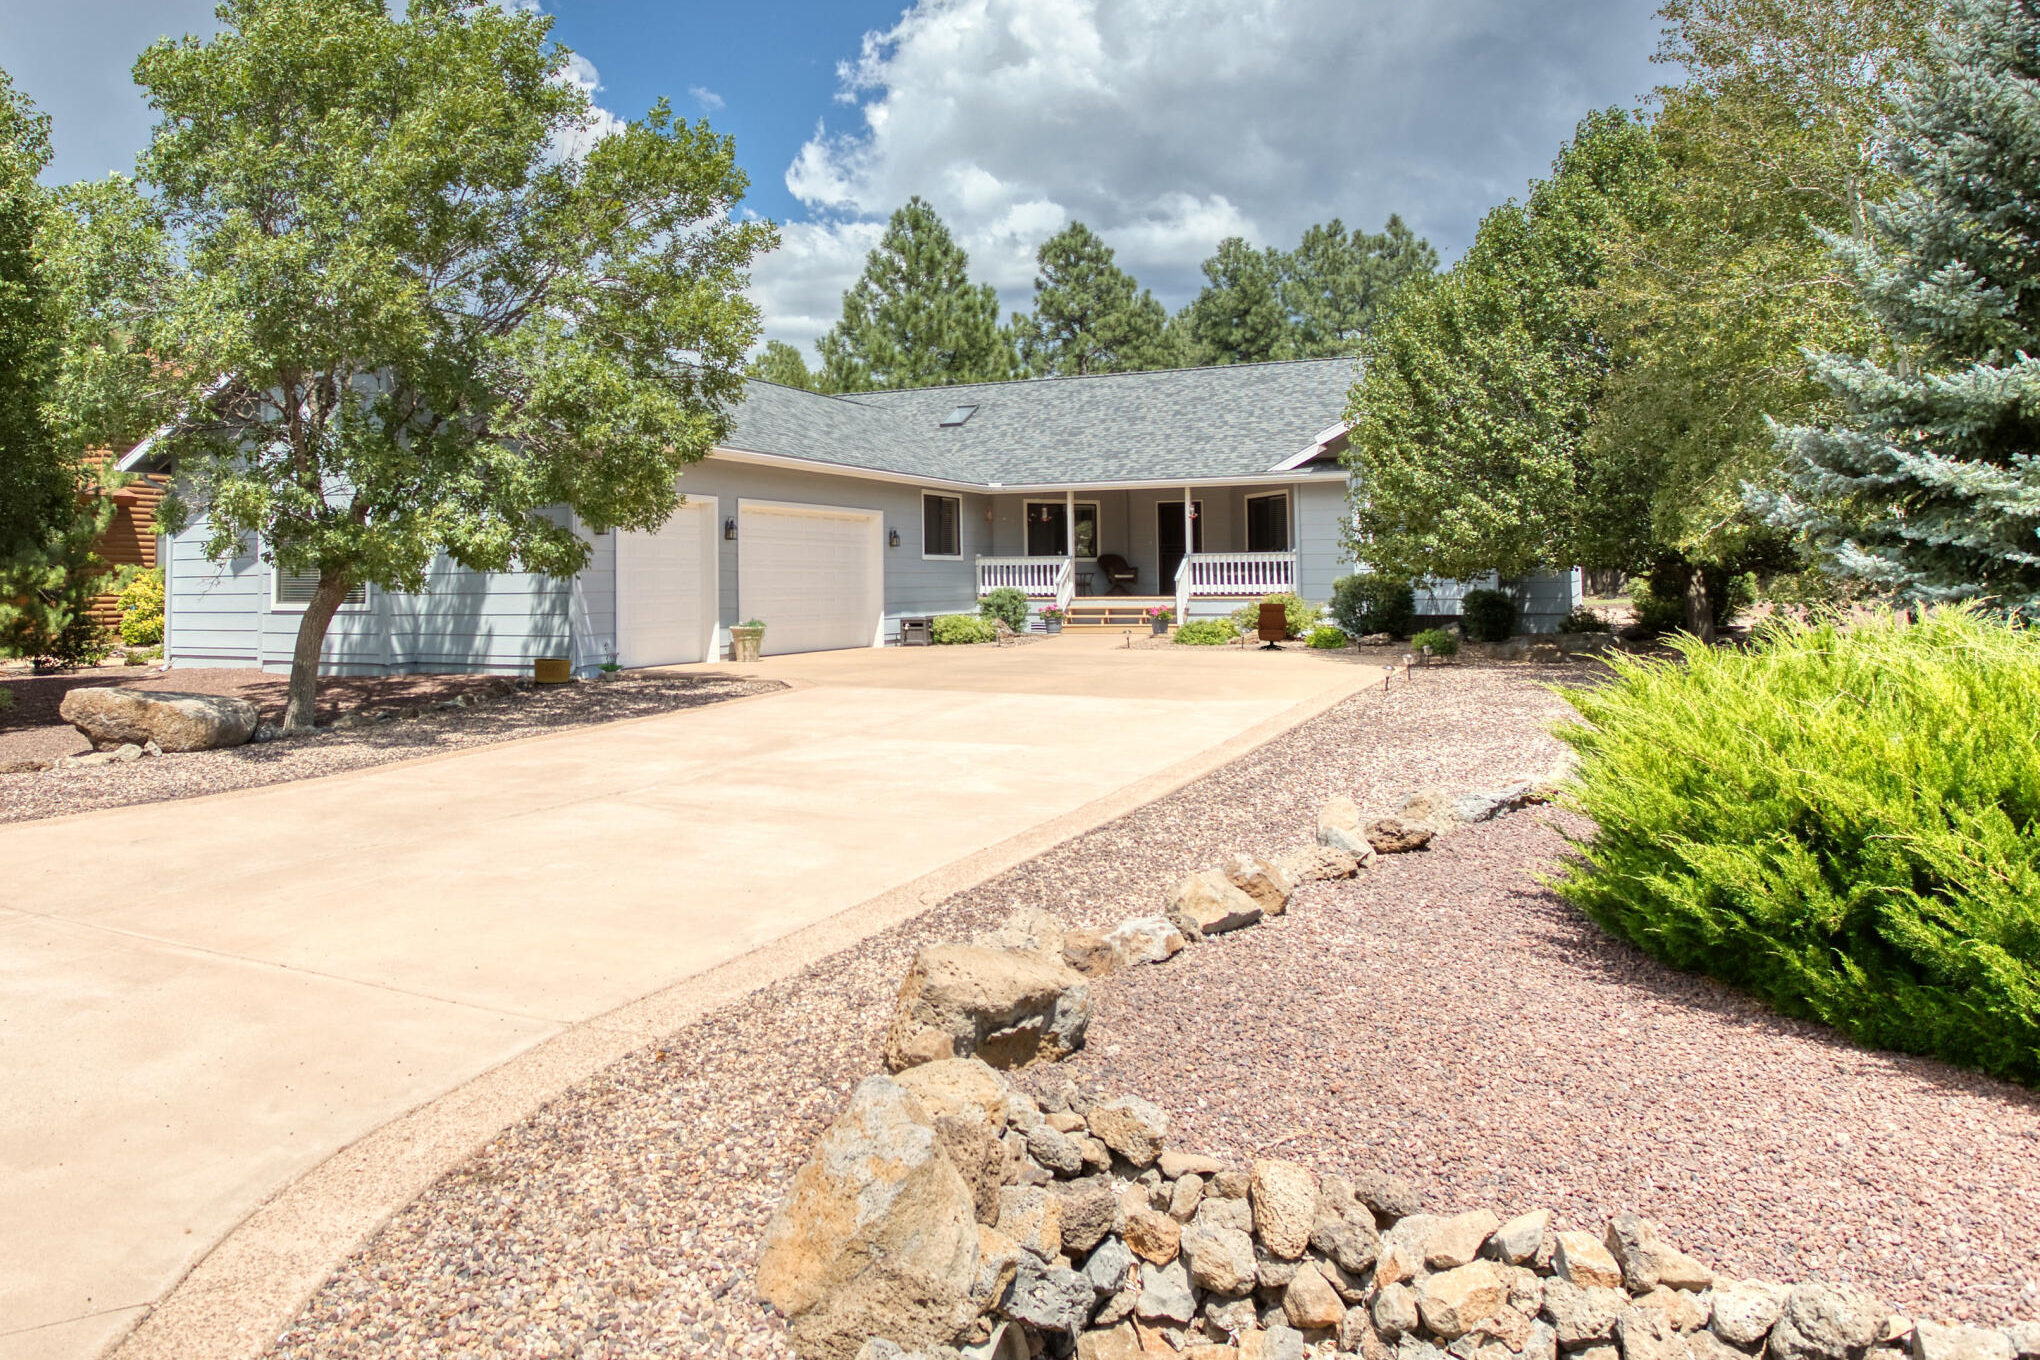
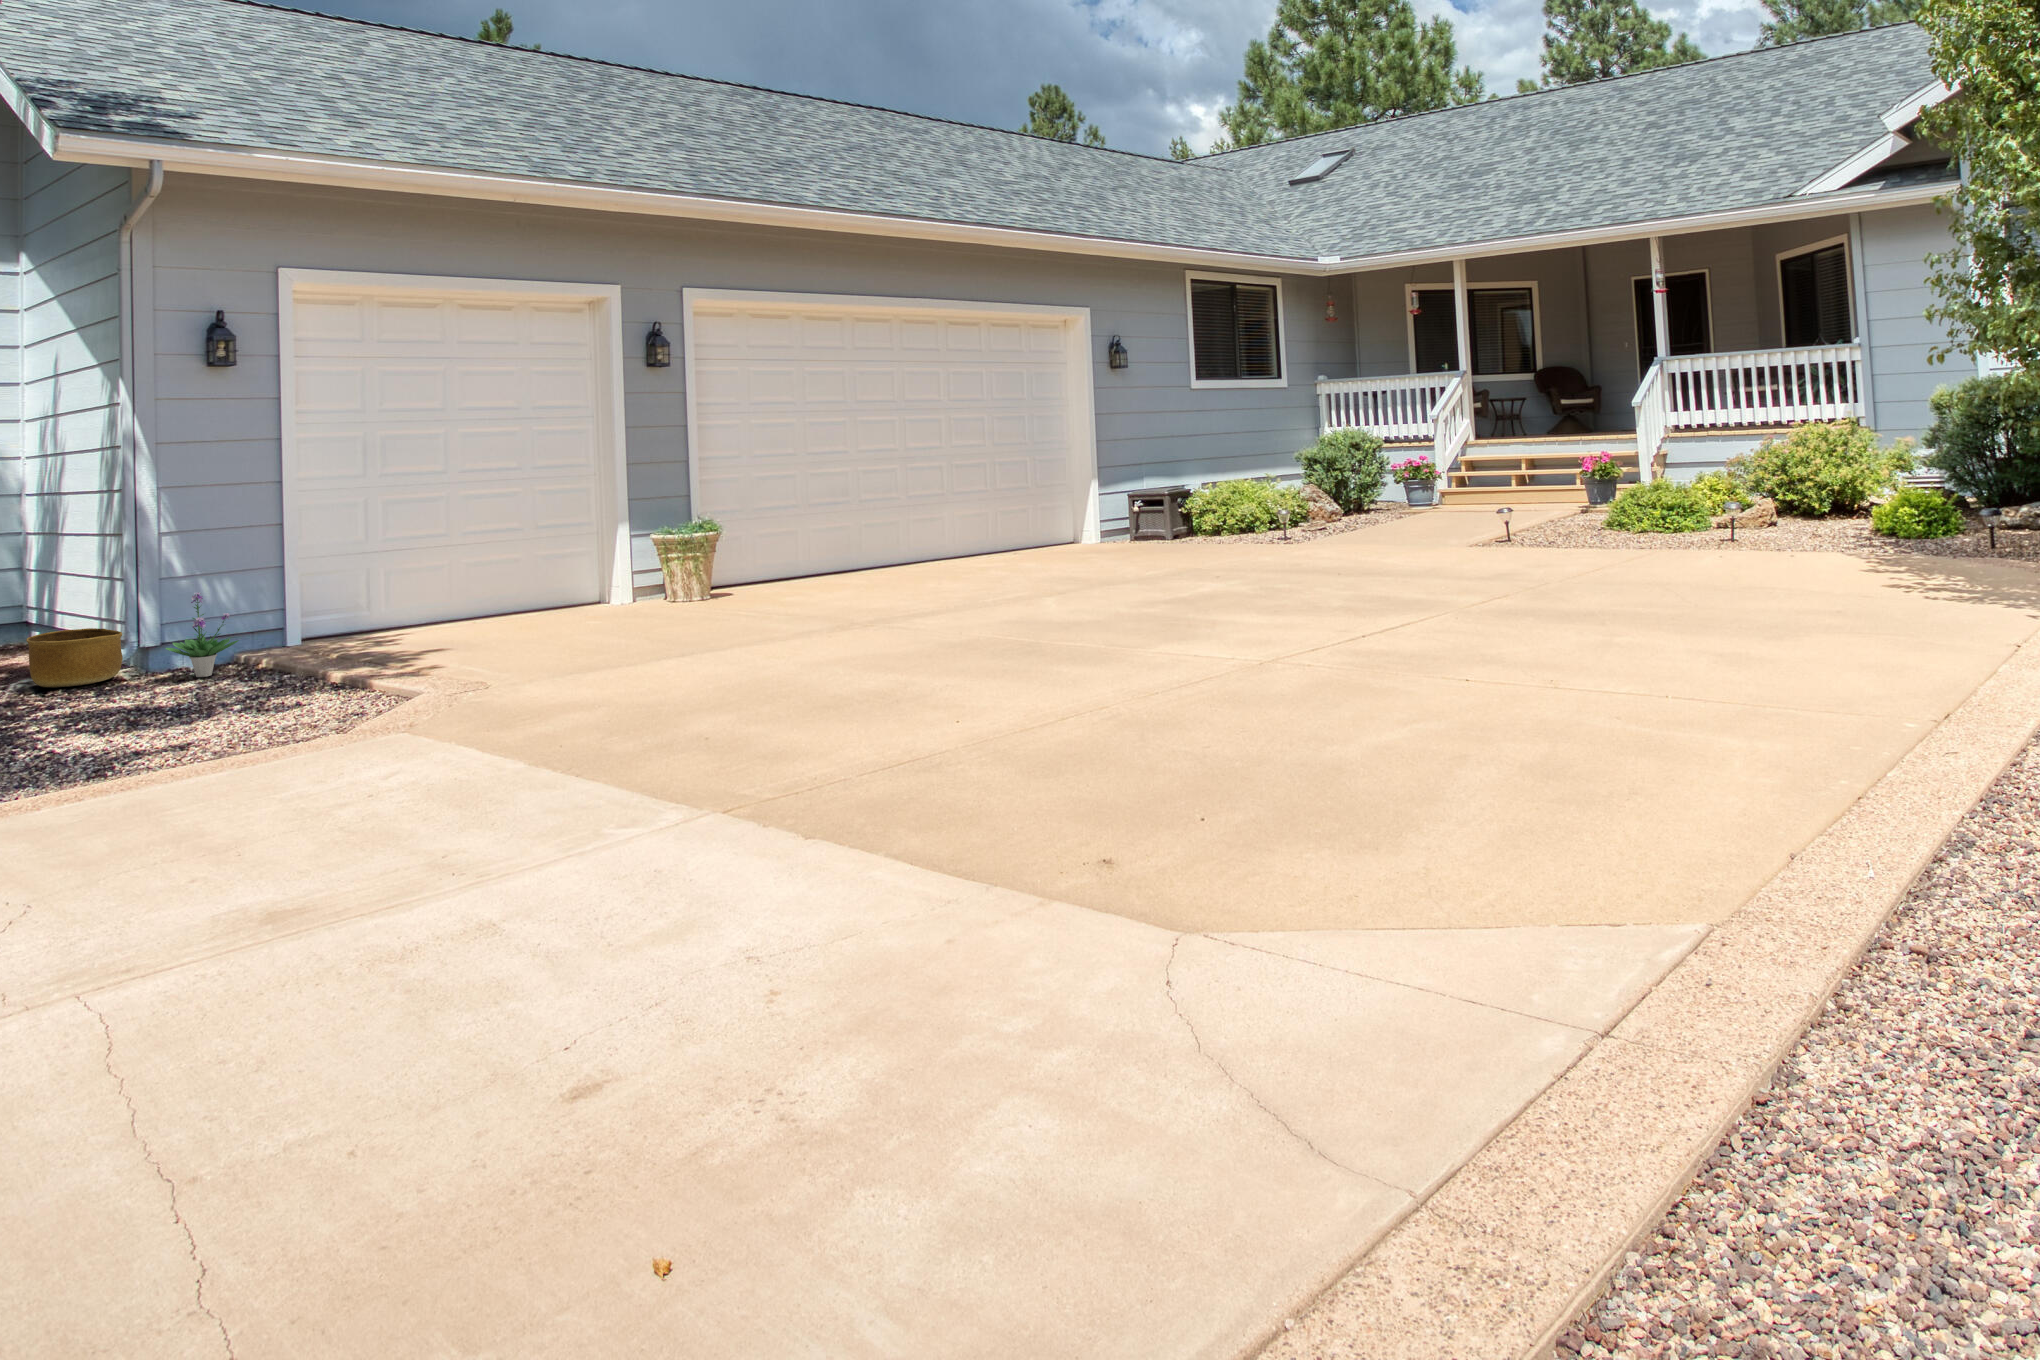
lounge chair: present [1253,603,1292,650] -> none [1762,445,1845,541]

